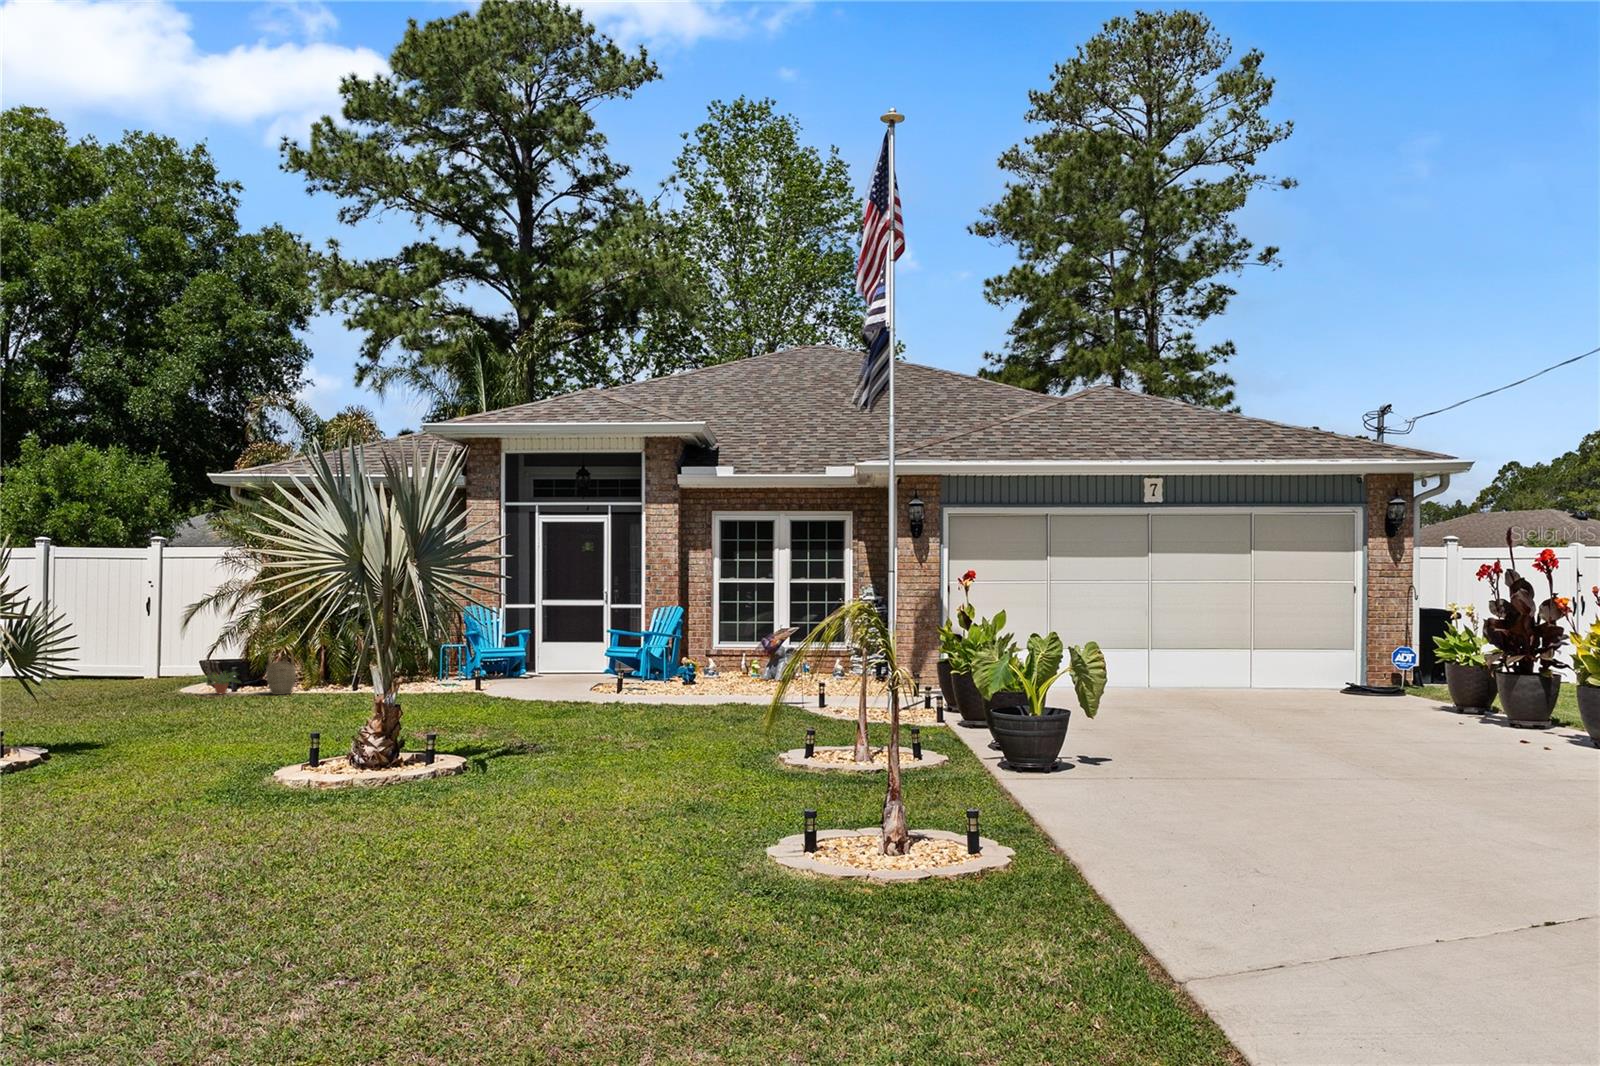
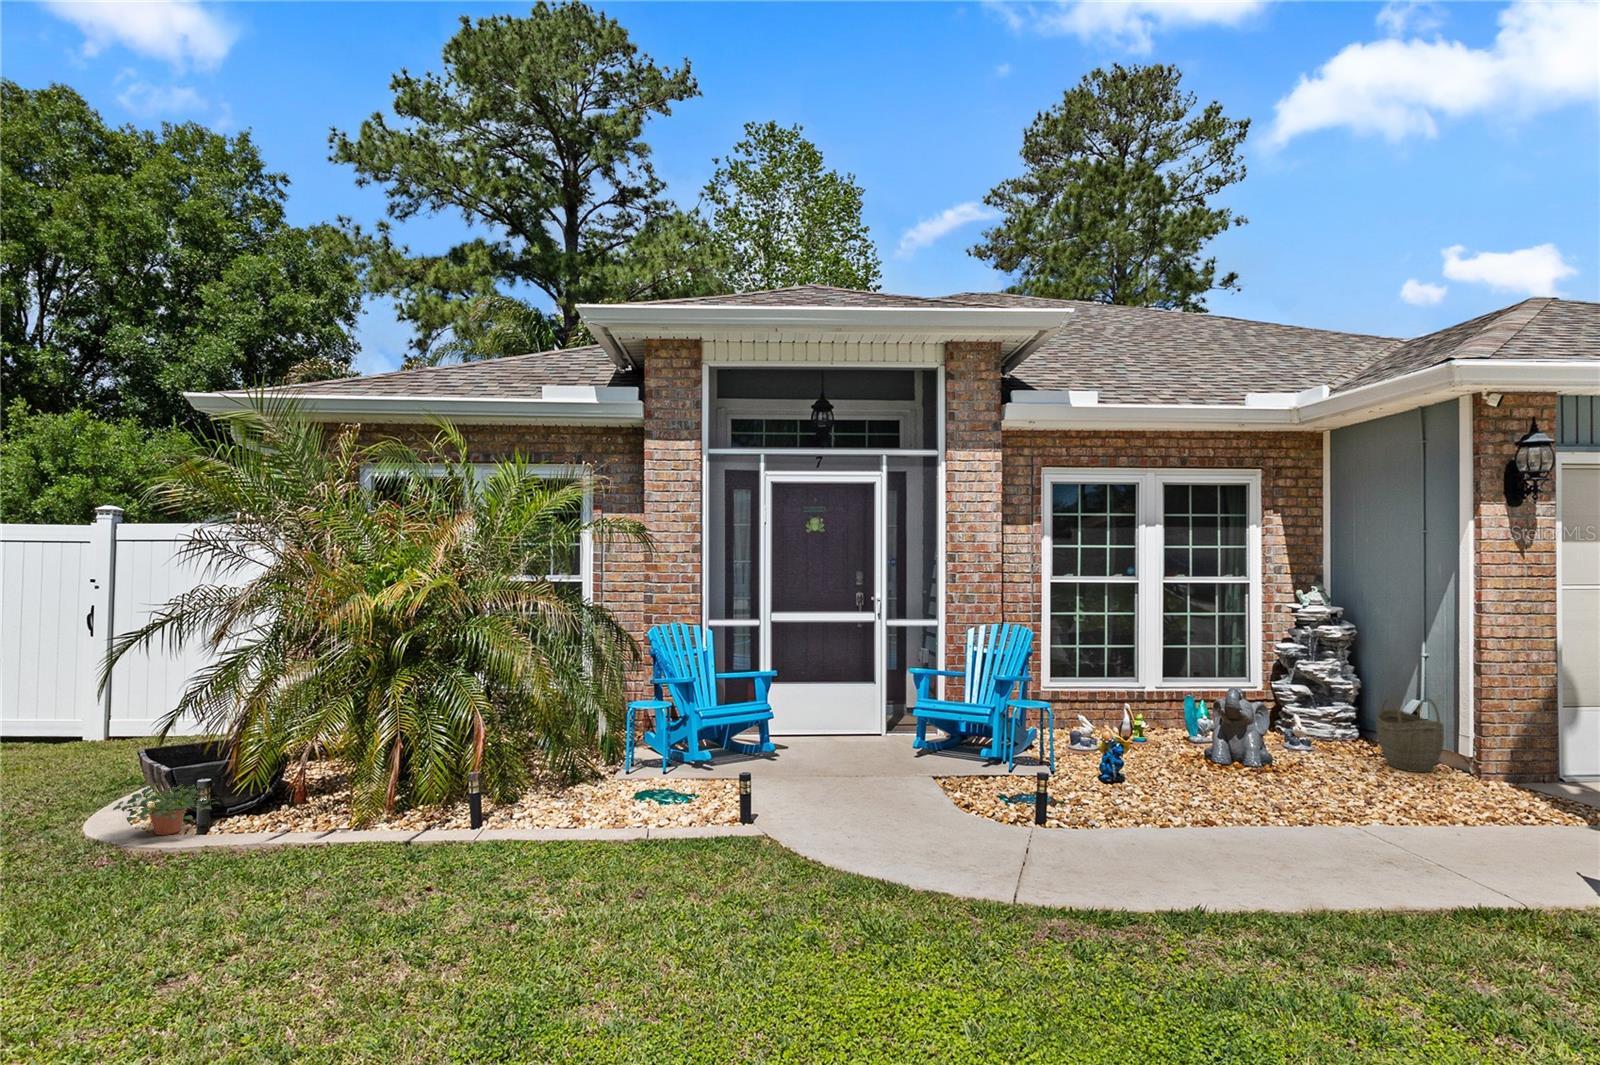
woven basket: present [266,654,296,695] -> present [1376,698,1444,772]

